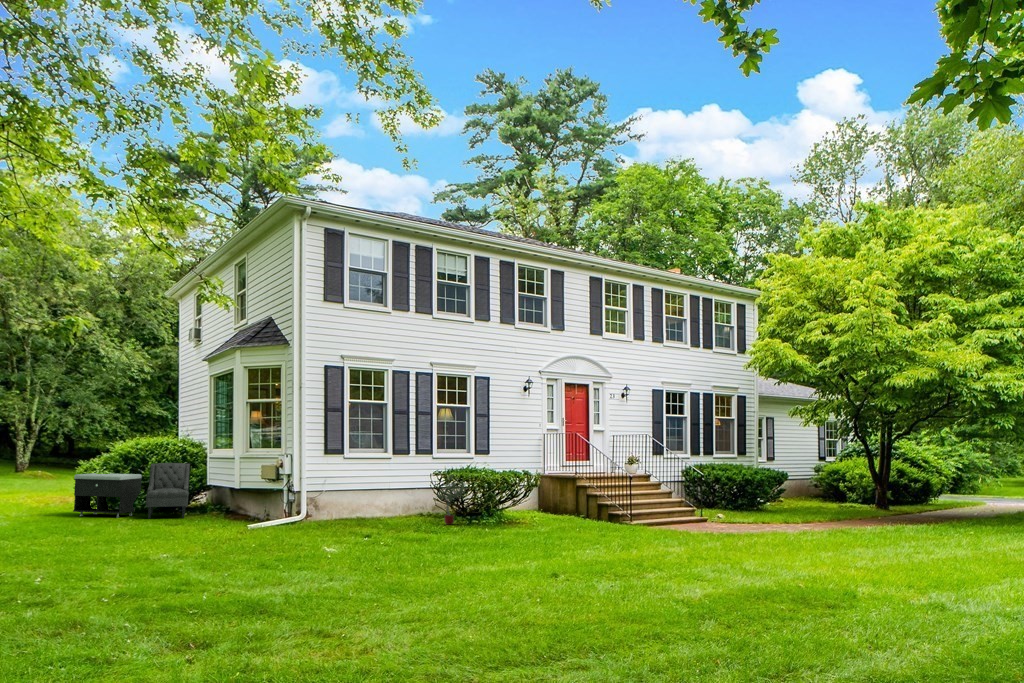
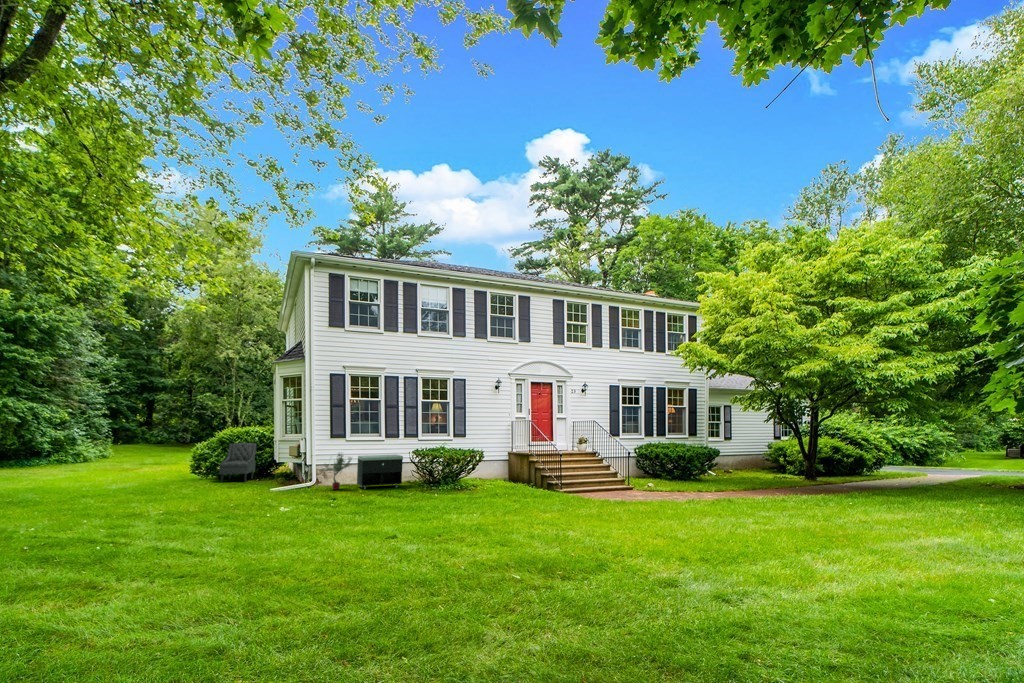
storage bench: present [73,473,142,517] -> present [357,454,403,489]
potted tree: present [437,475,465,525] -> present [323,454,352,490]

